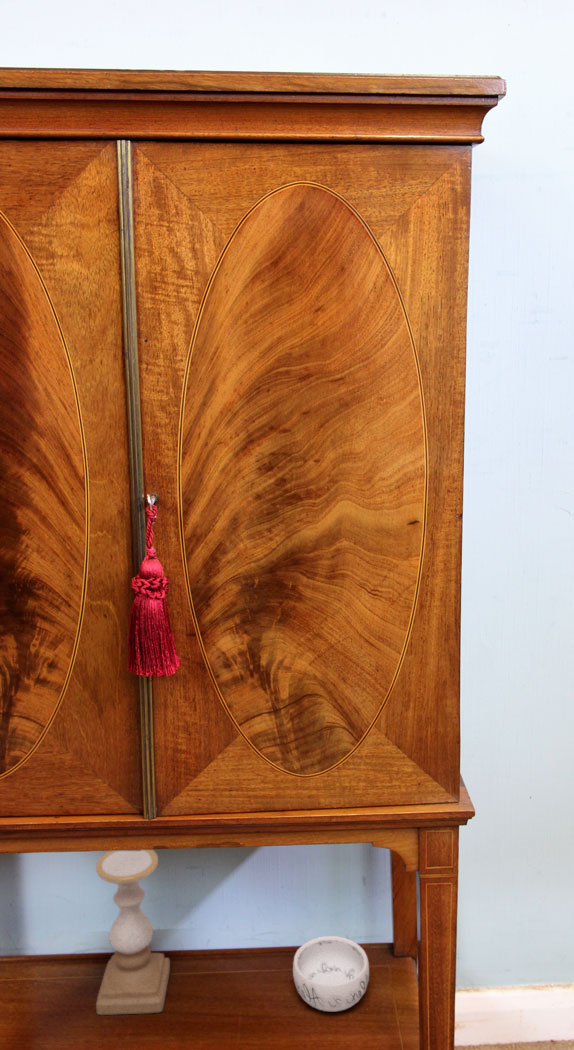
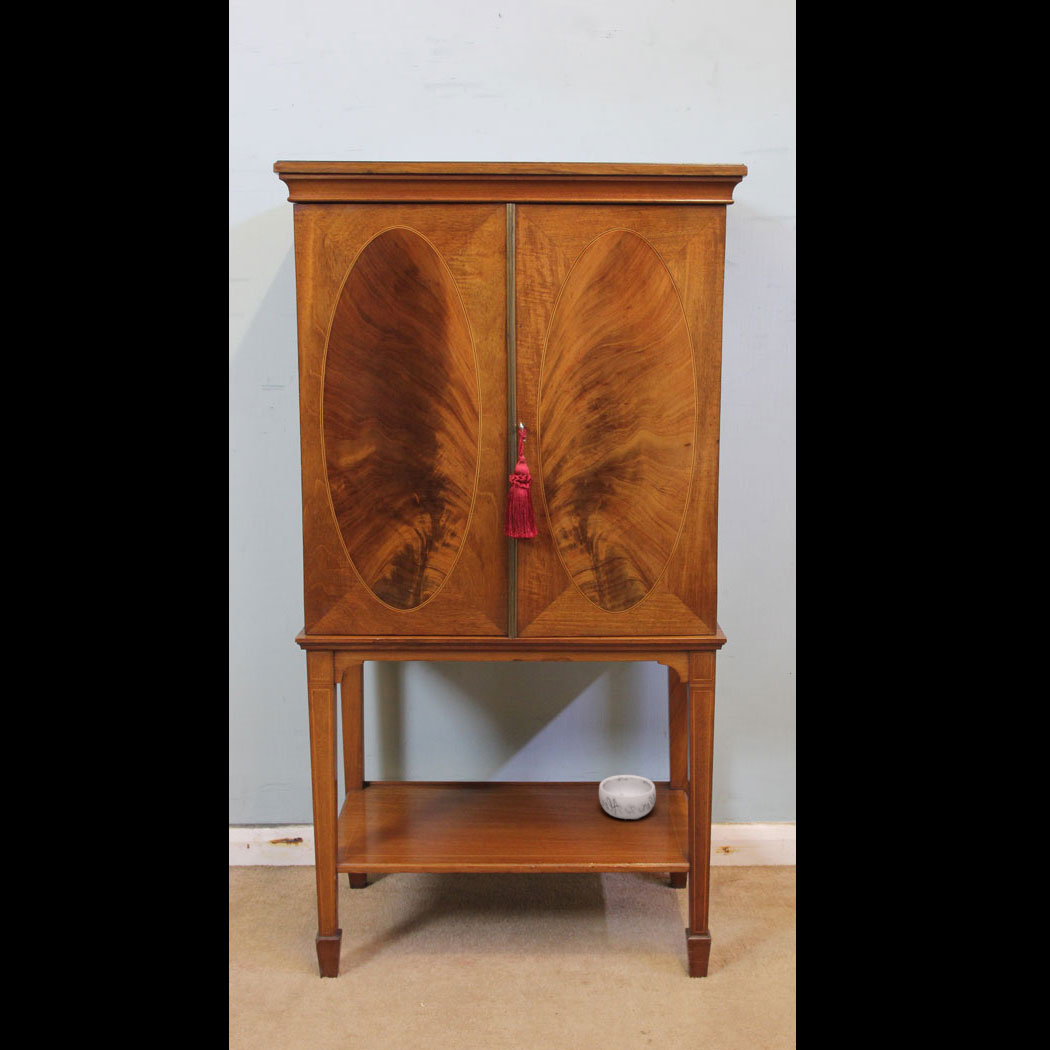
candle holder: present [96,850,170,1015] -> none [455,700,505,818]

